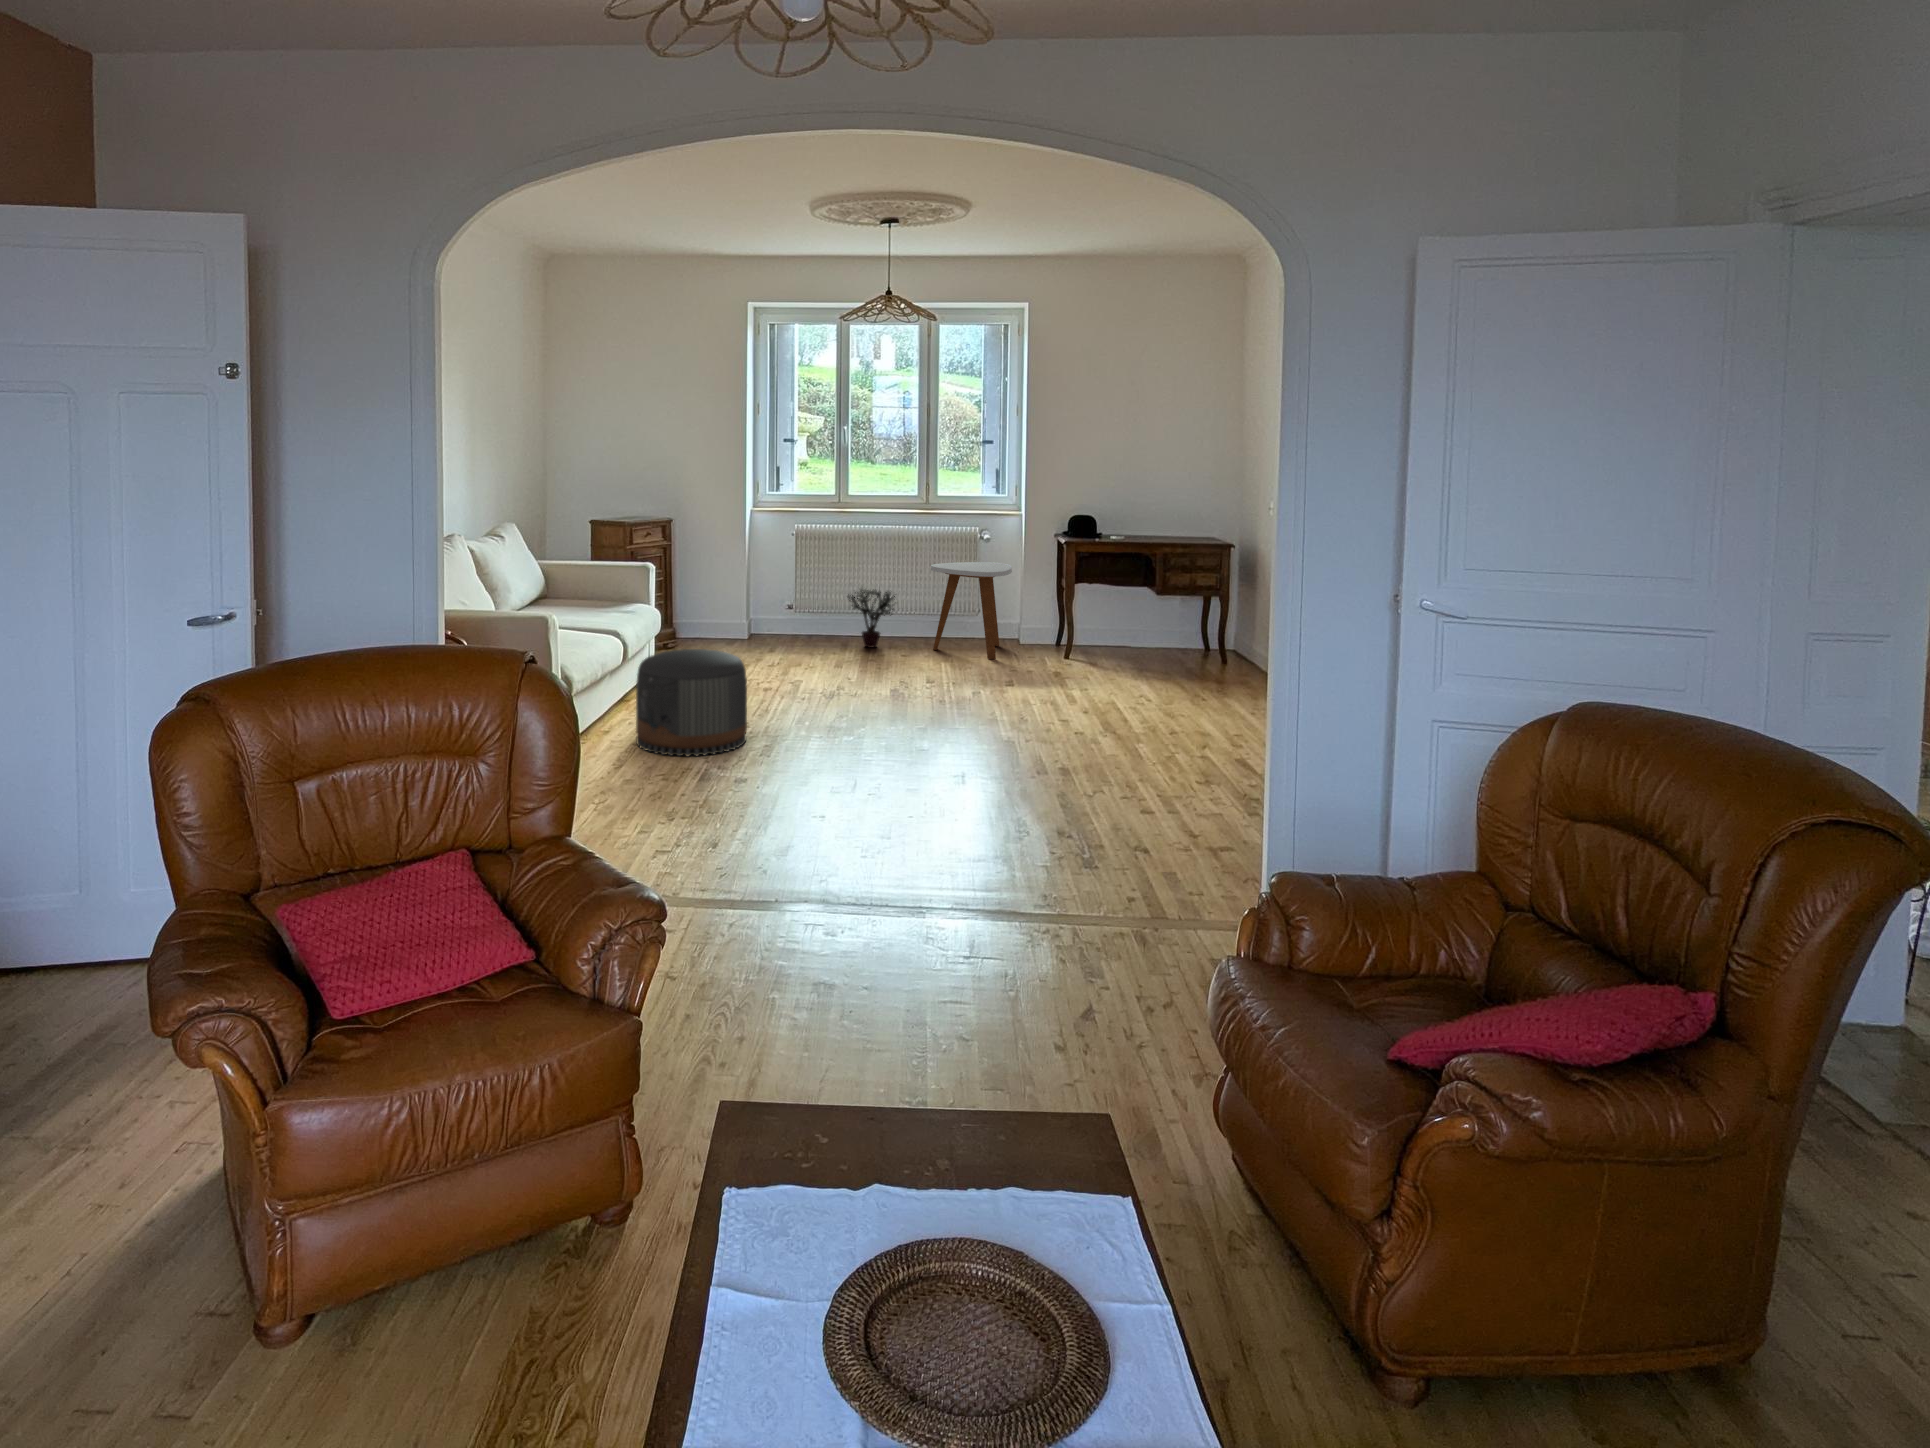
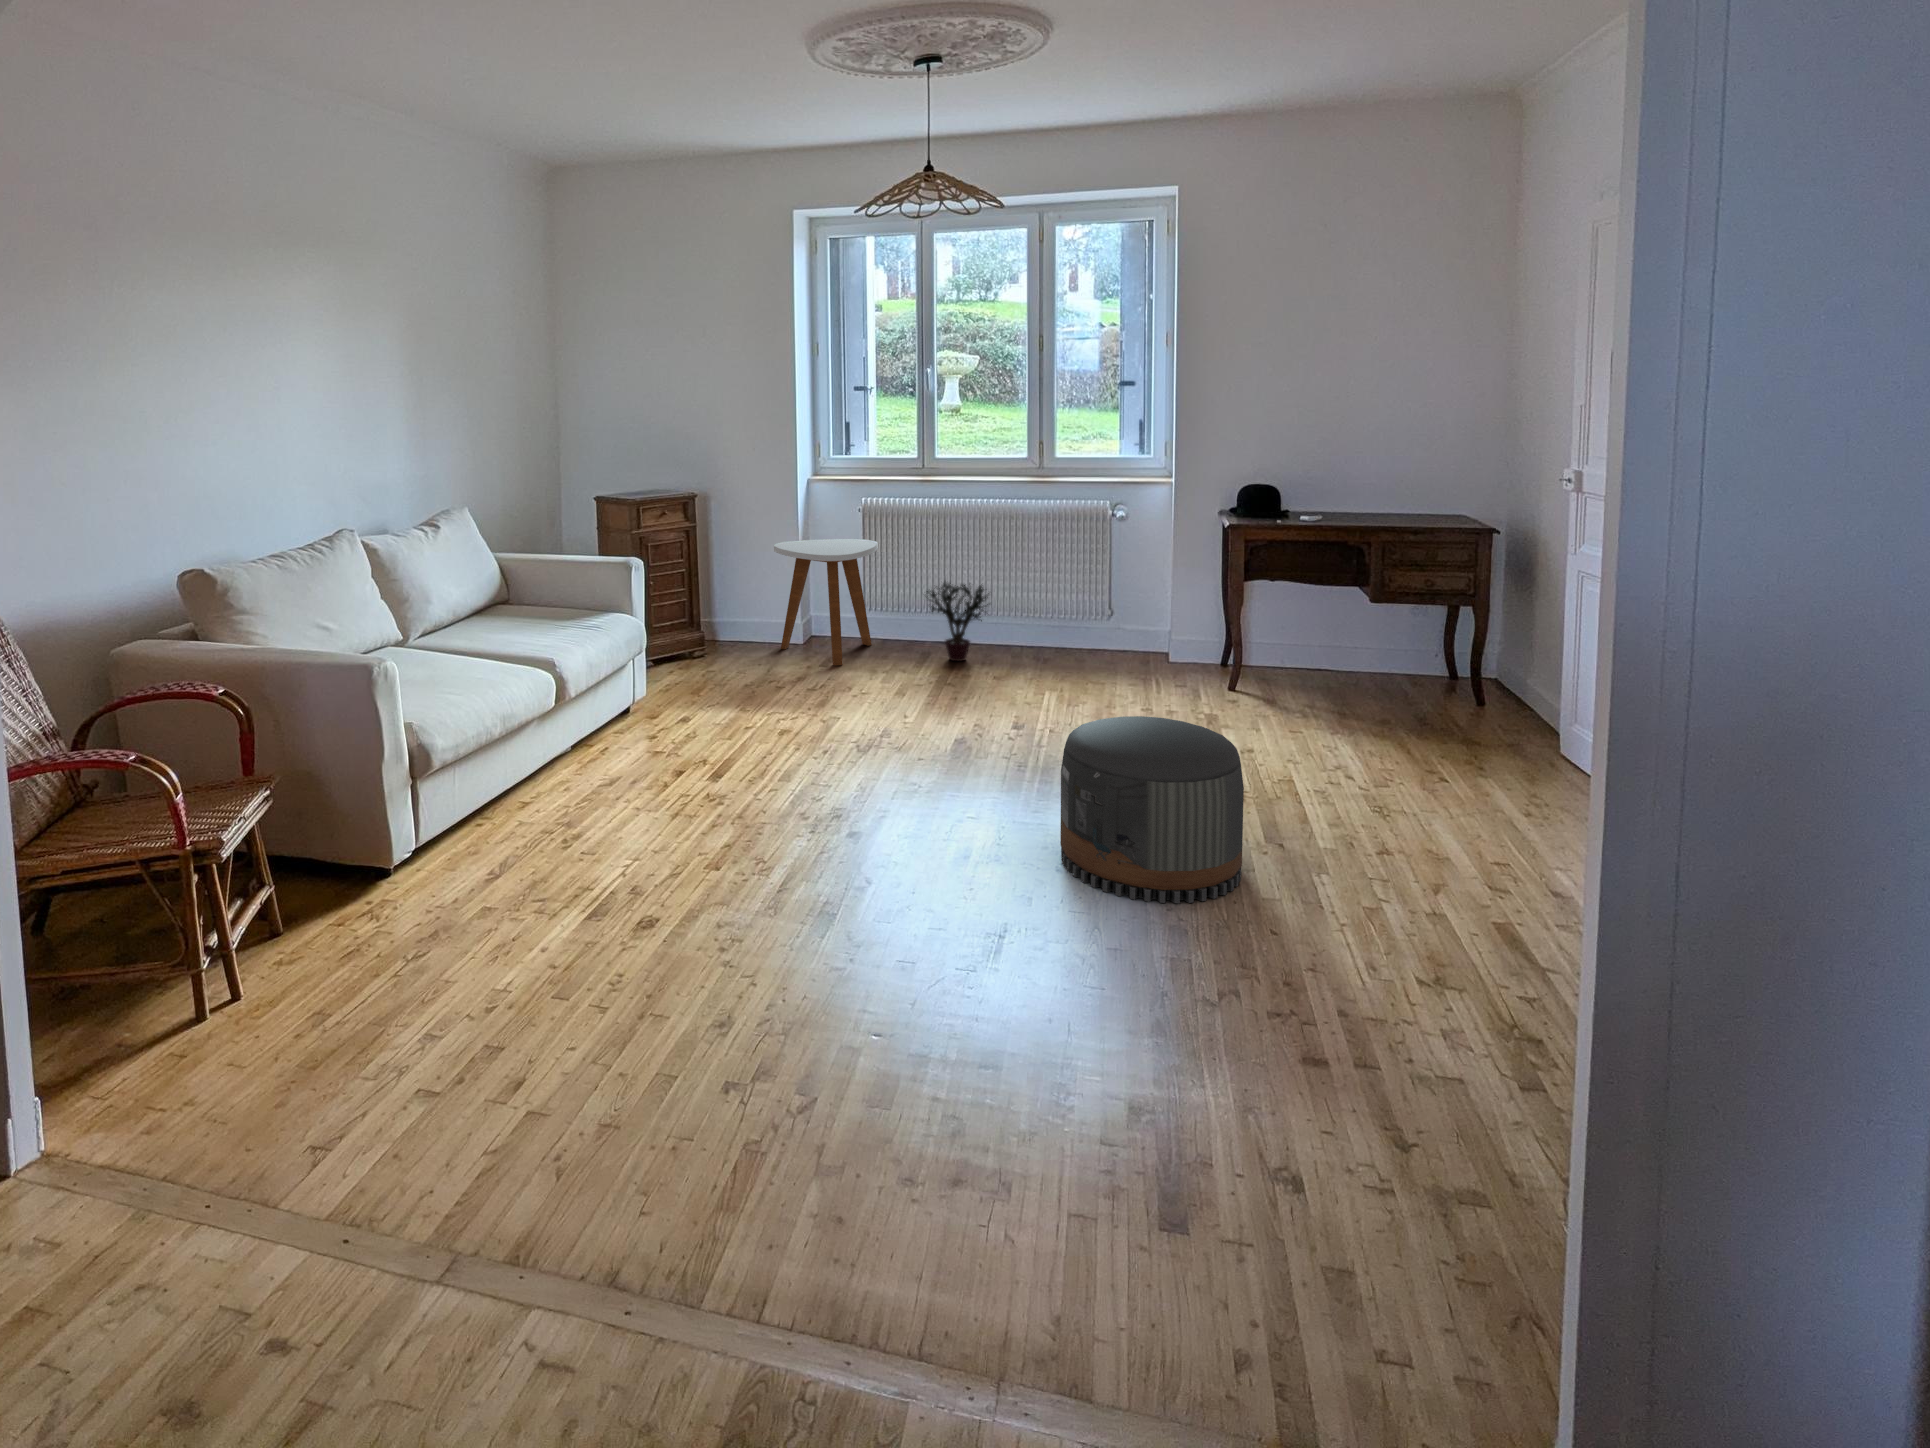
side table: present [931,562,1012,659] -> present [774,539,878,665]
pouf: present [636,649,747,757] -> present [1060,716,1244,903]

